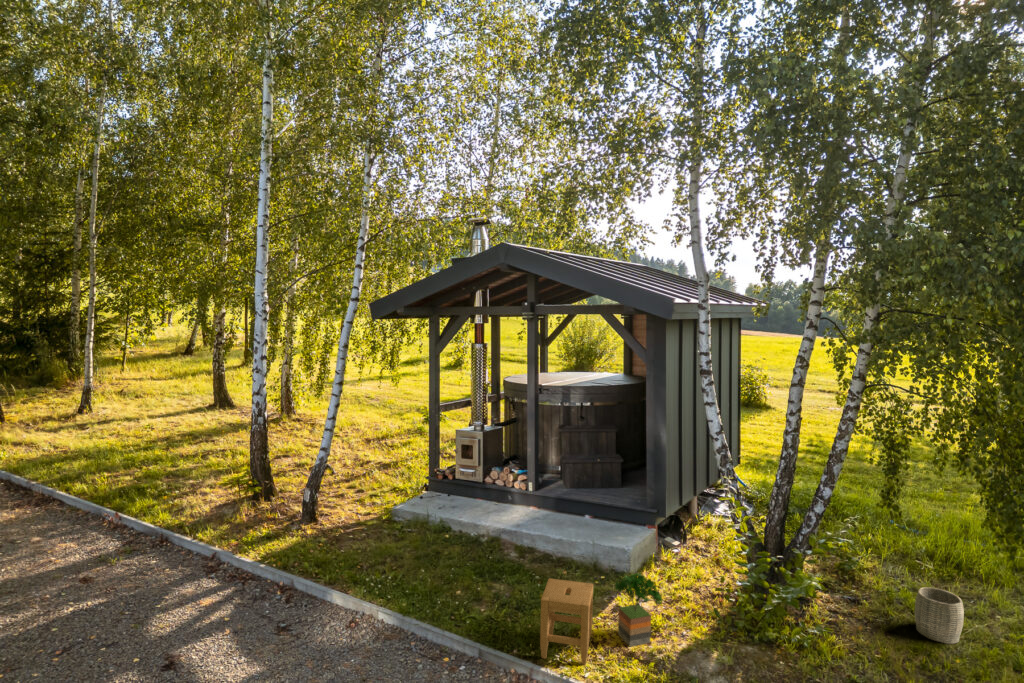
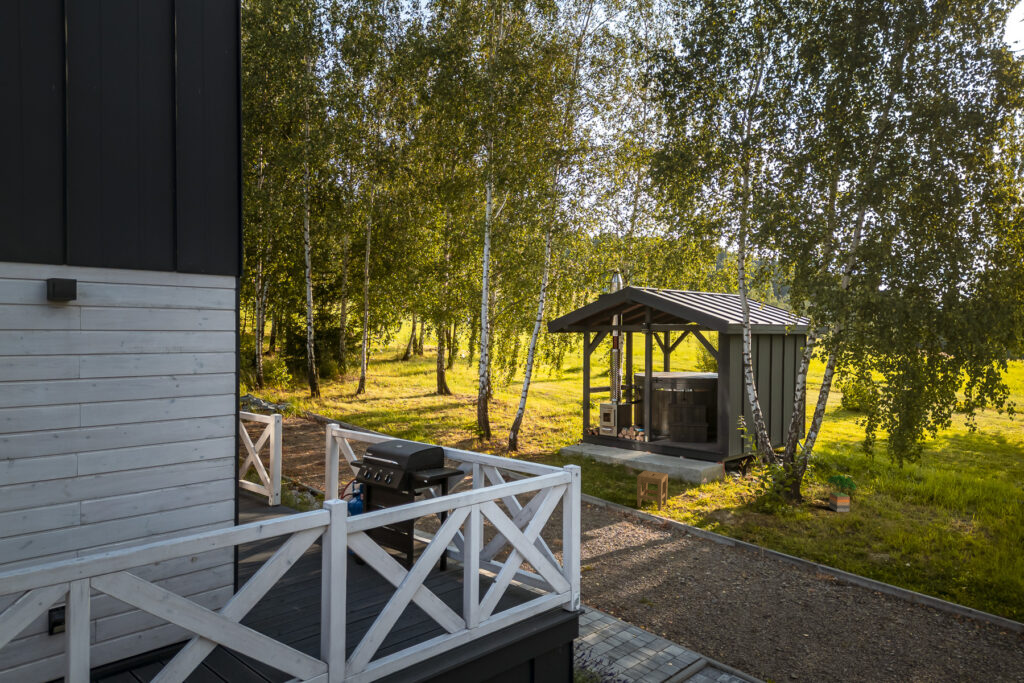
potted tree: present [615,573,662,647] -> present [827,475,856,512]
woven basket: present [915,587,964,644] -> none [870,495,898,525]

